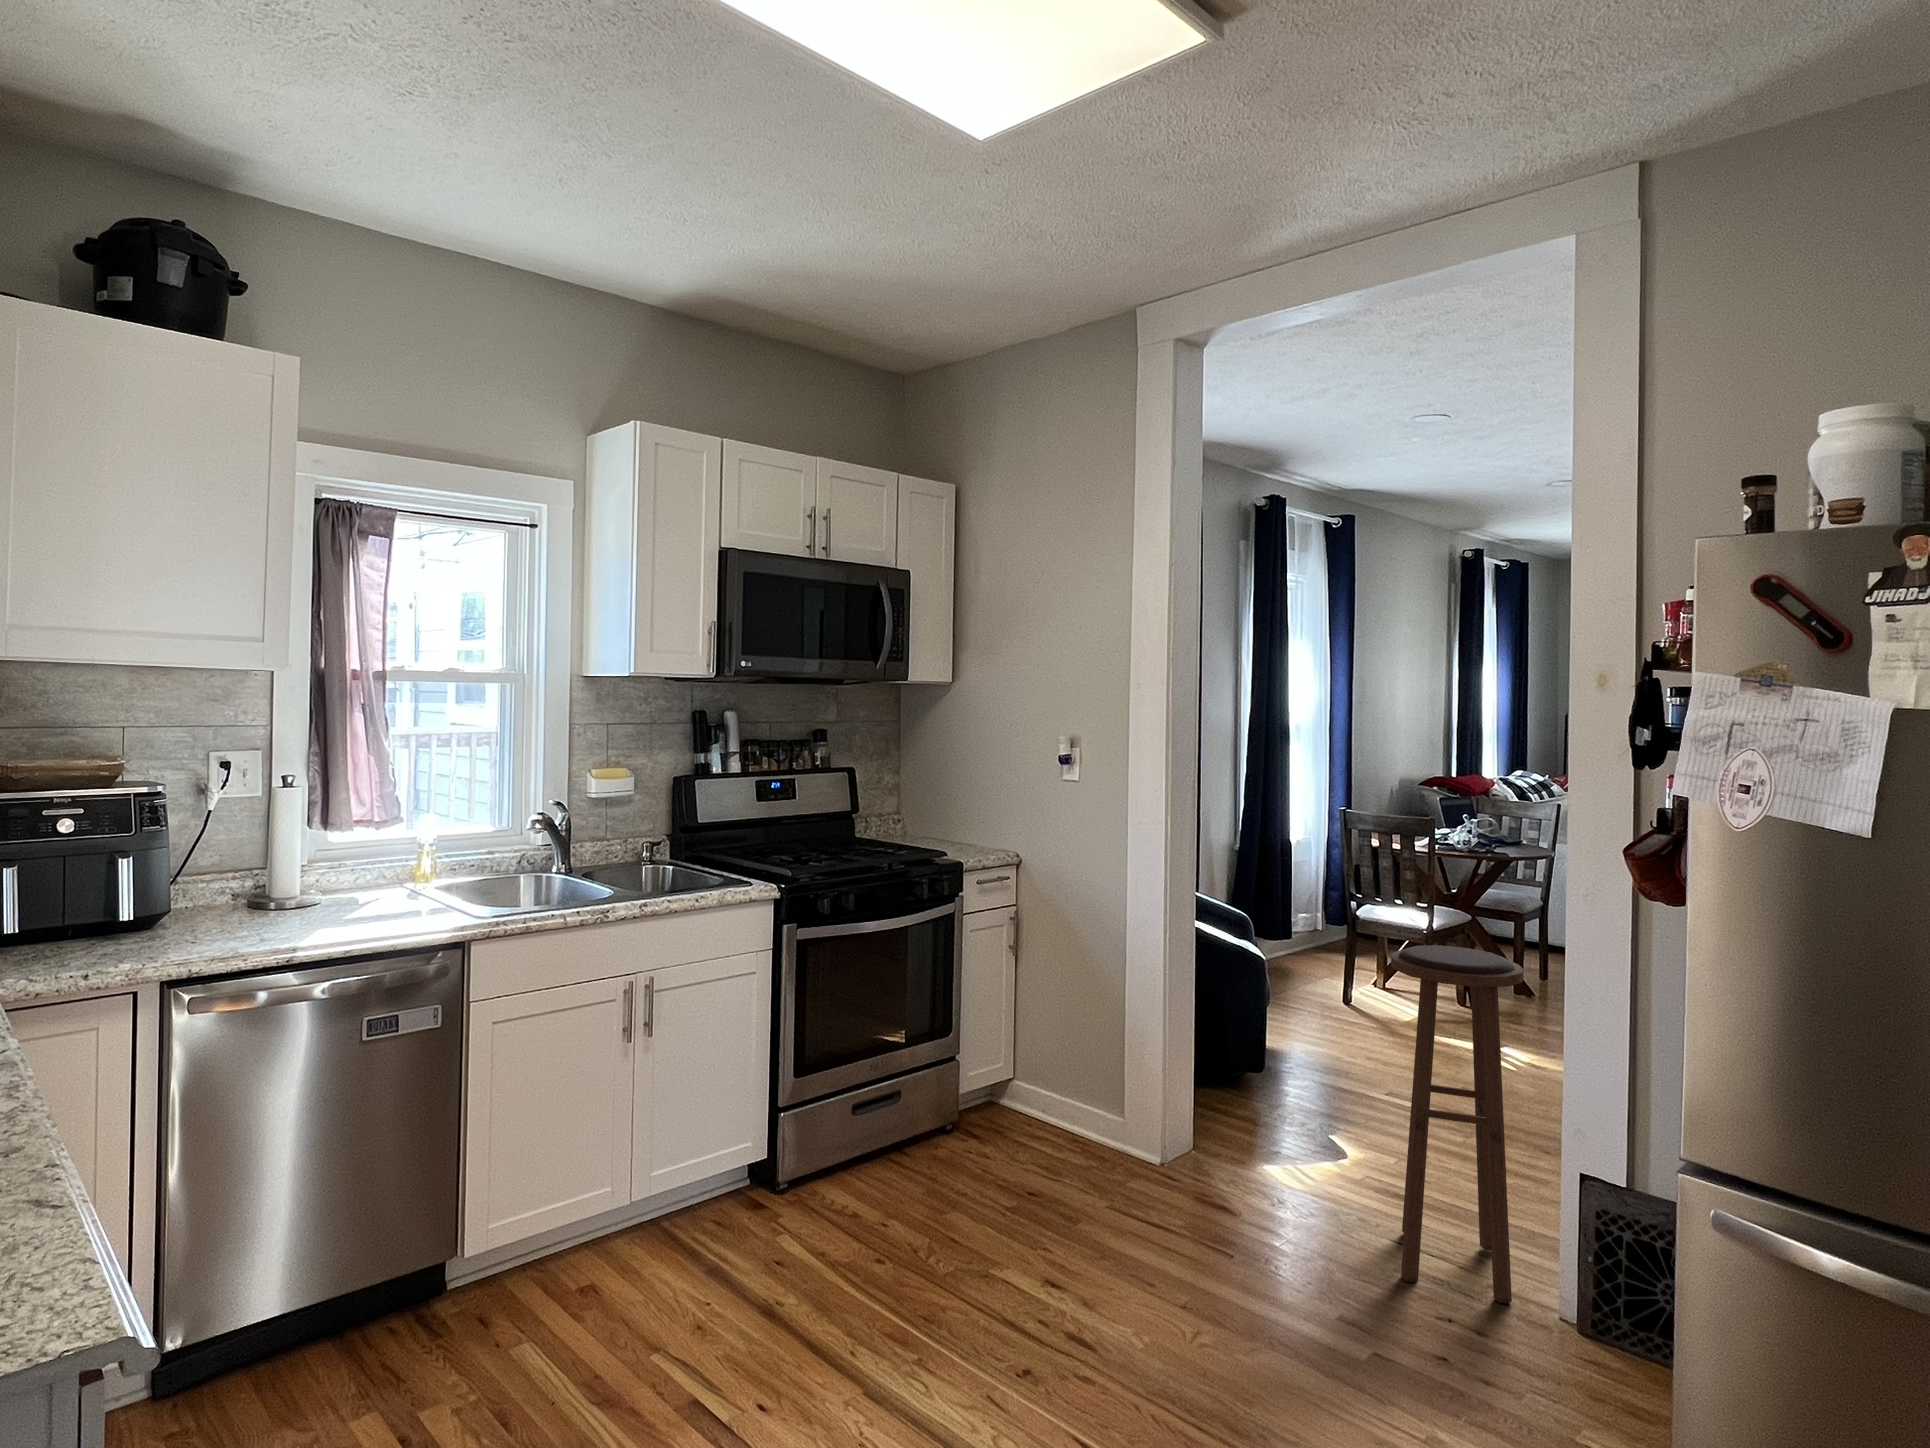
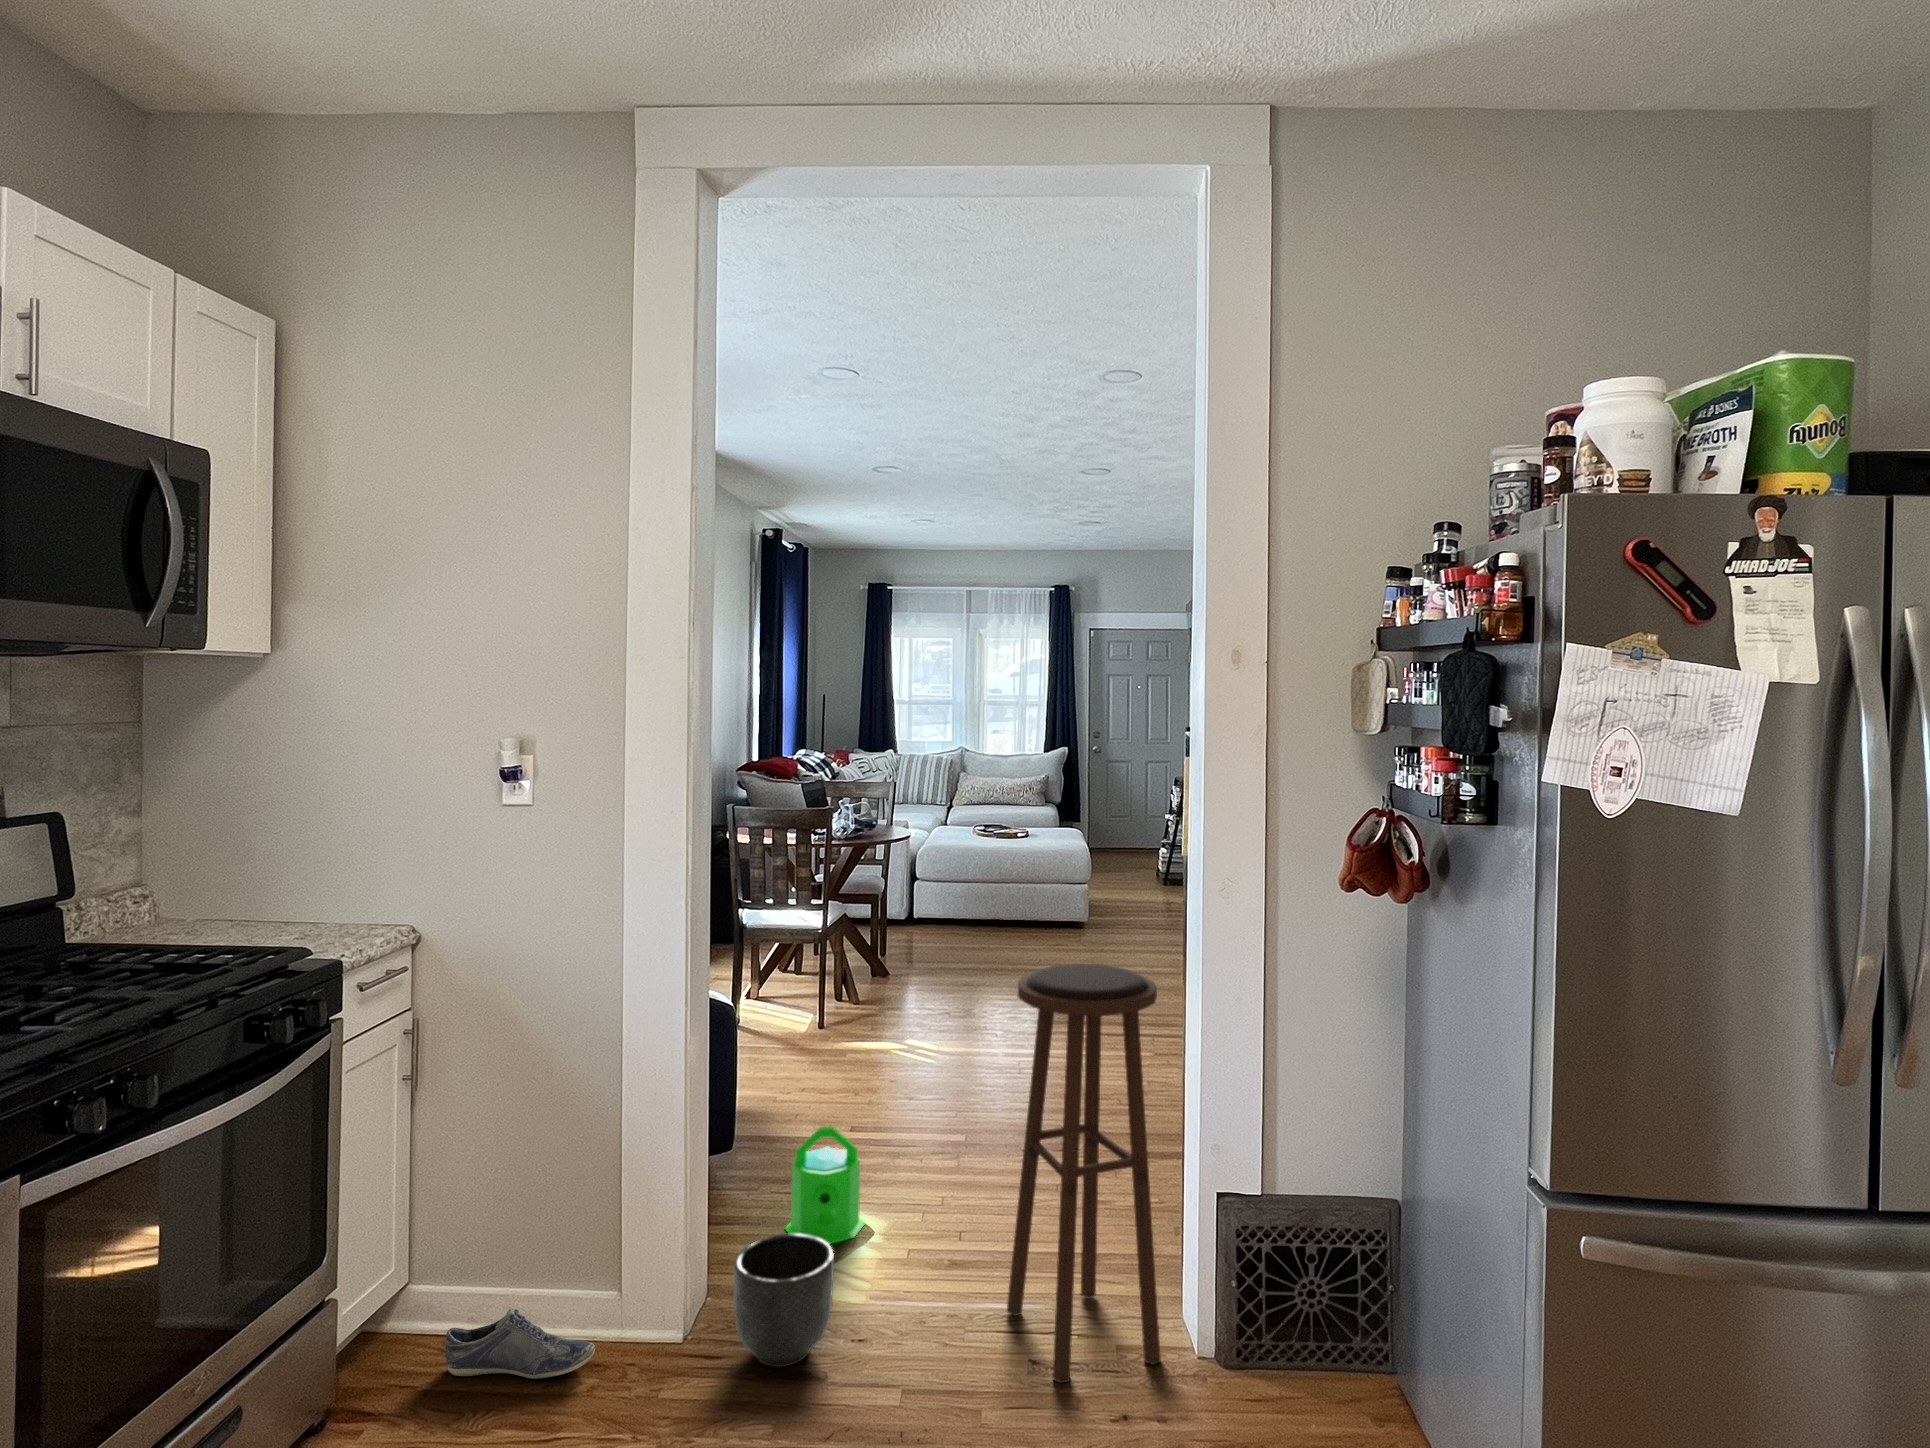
watering can: none [1274,1060,1339,1155] -> present [785,1126,864,1244]
shoe: none [1018,1104,1097,1152] -> present [445,1308,595,1379]
planter: none [1179,1109,1254,1200] -> present [734,1234,834,1367]

